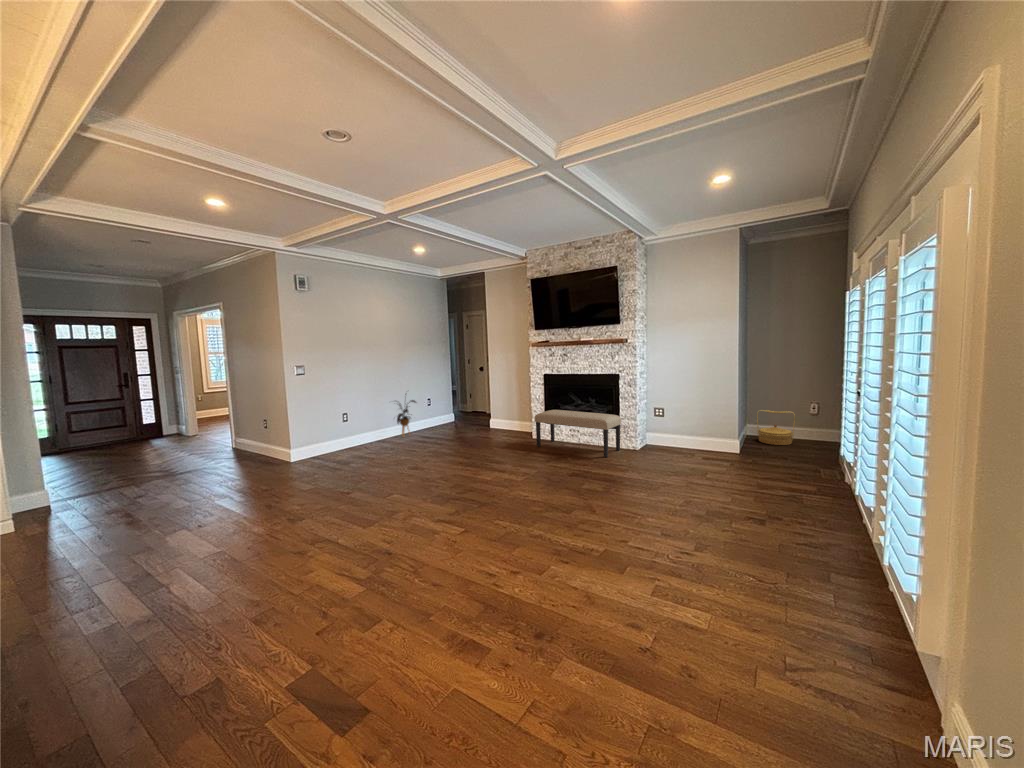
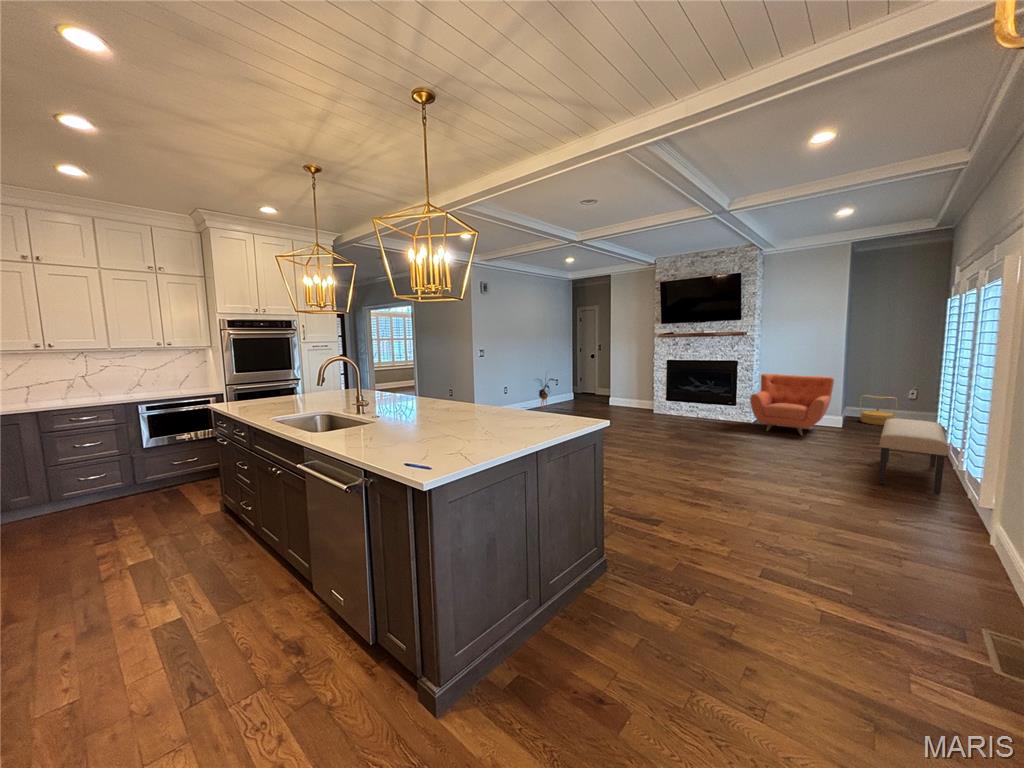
armchair: none [632,389,725,467] -> present [750,374,834,436]
bench: present [535,410,621,457] -> present [879,419,948,494]

